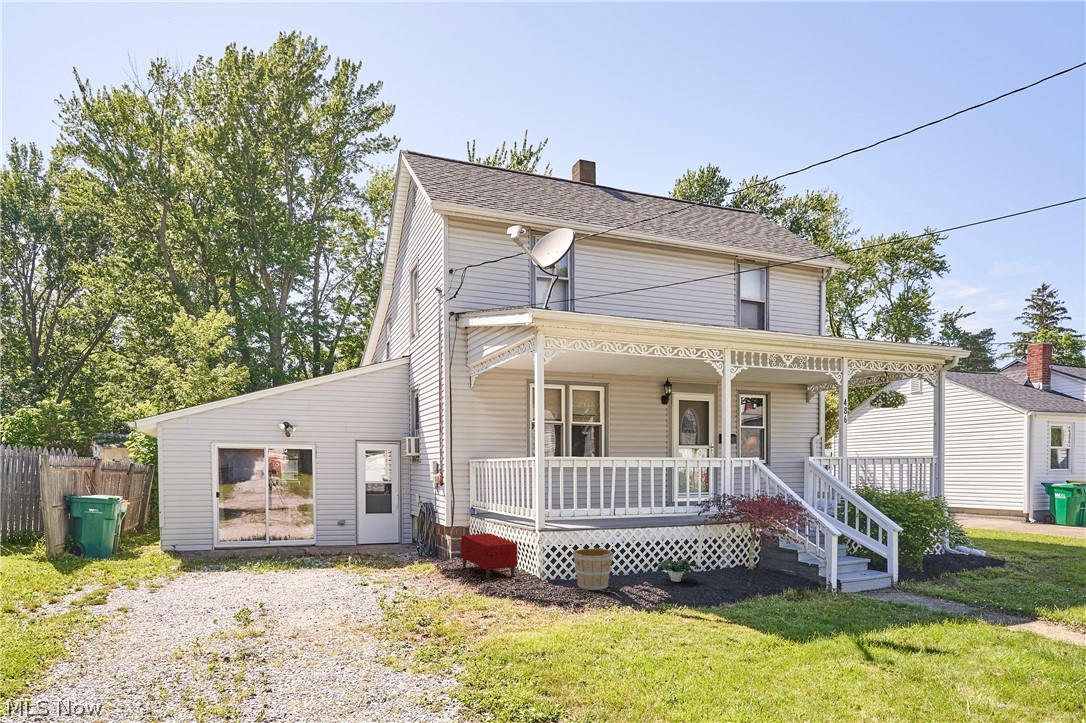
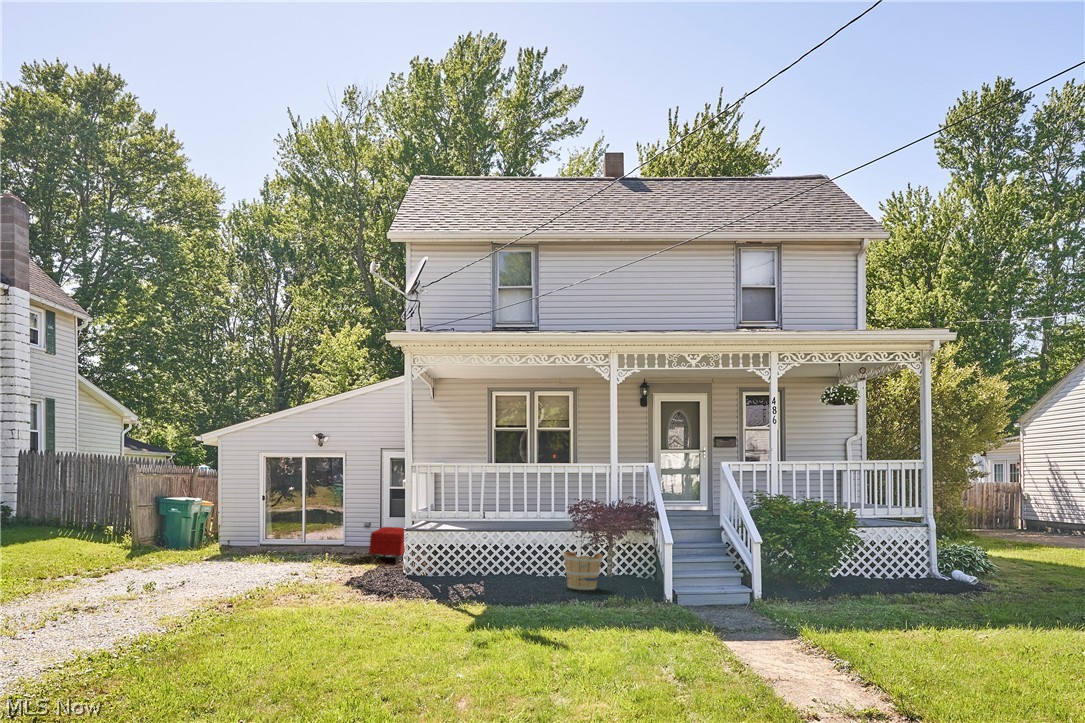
wooden bucket: present [572,548,614,590] -> present [563,552,603,590]
potted plant: present [658,559,700,582] -> none [494,561,538,583]

